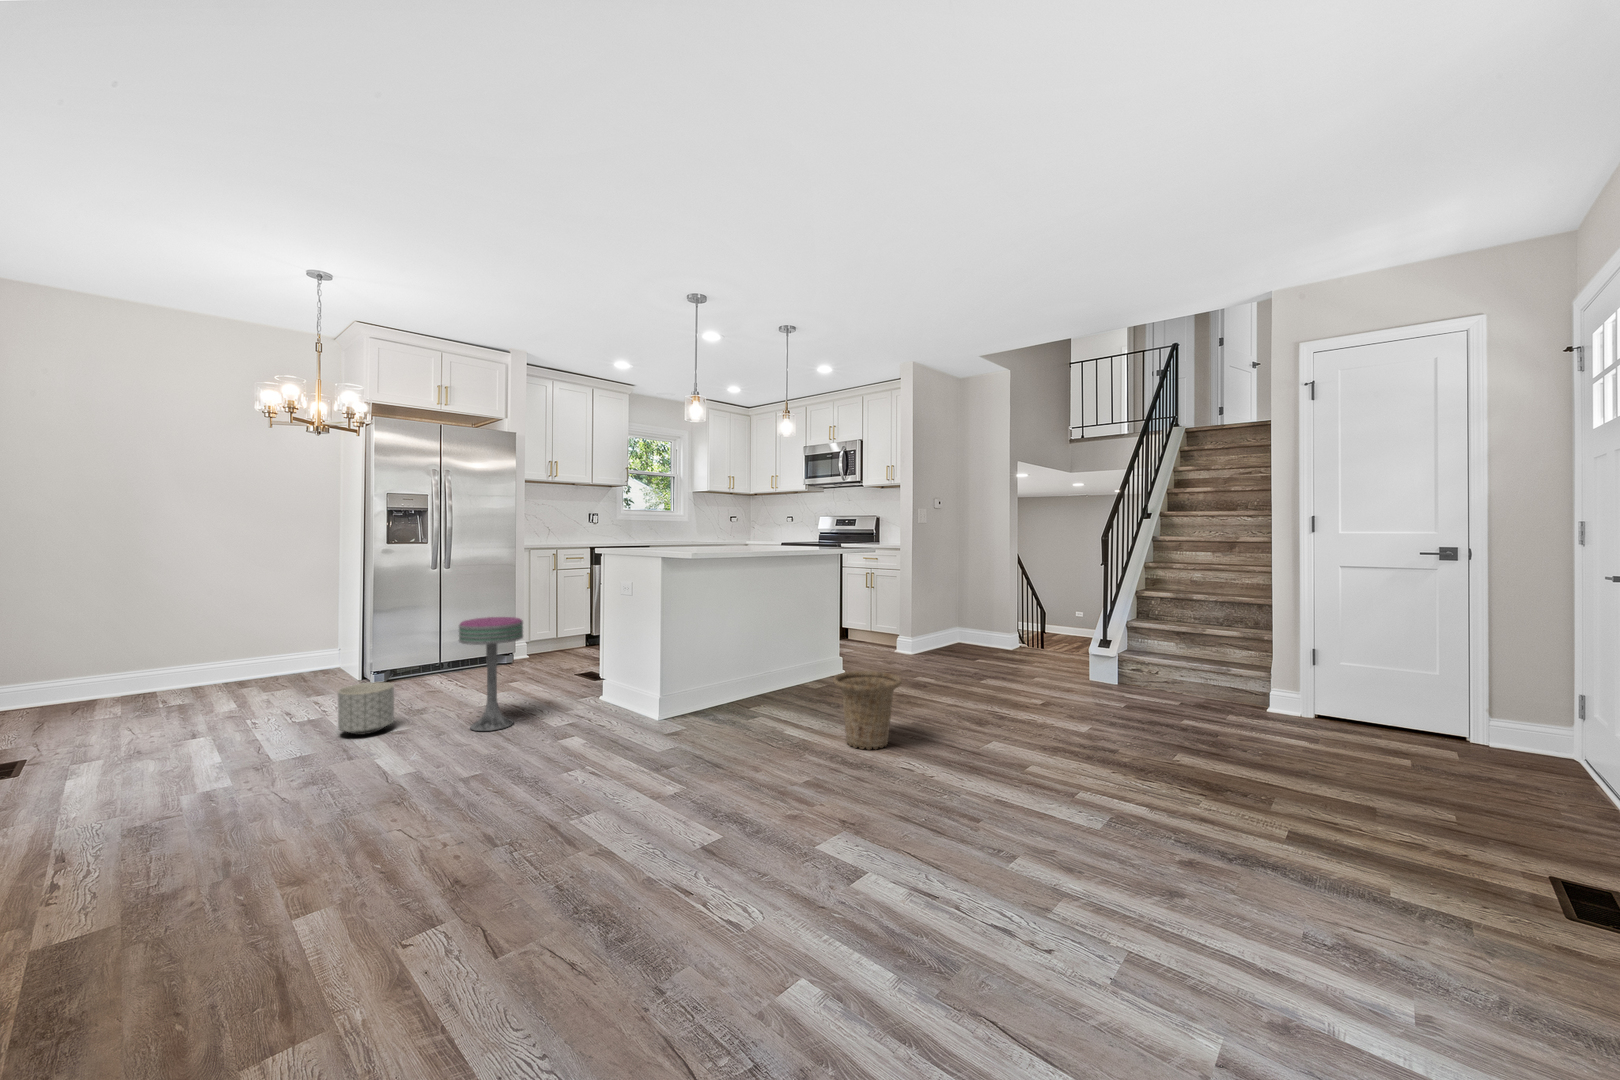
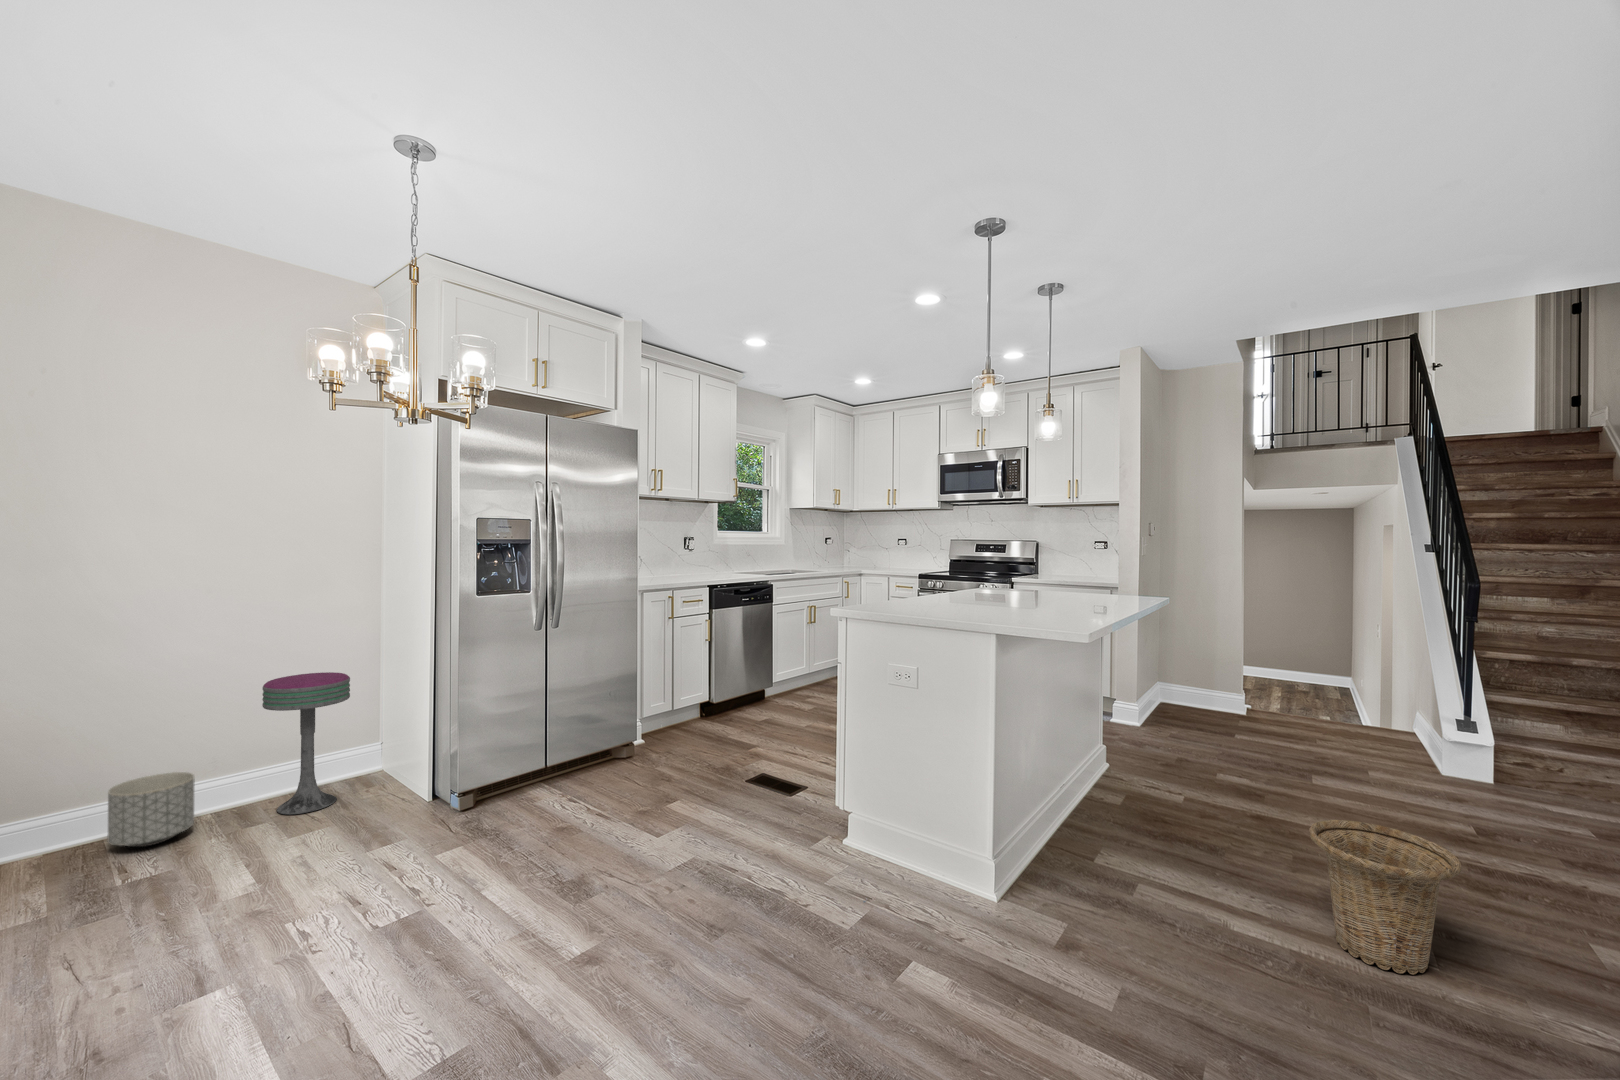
bar stool: present [459,617,523,731] -> present [262,672,350,815]
planter: present [338,682,394,735] -> present [108,772,195,847]

